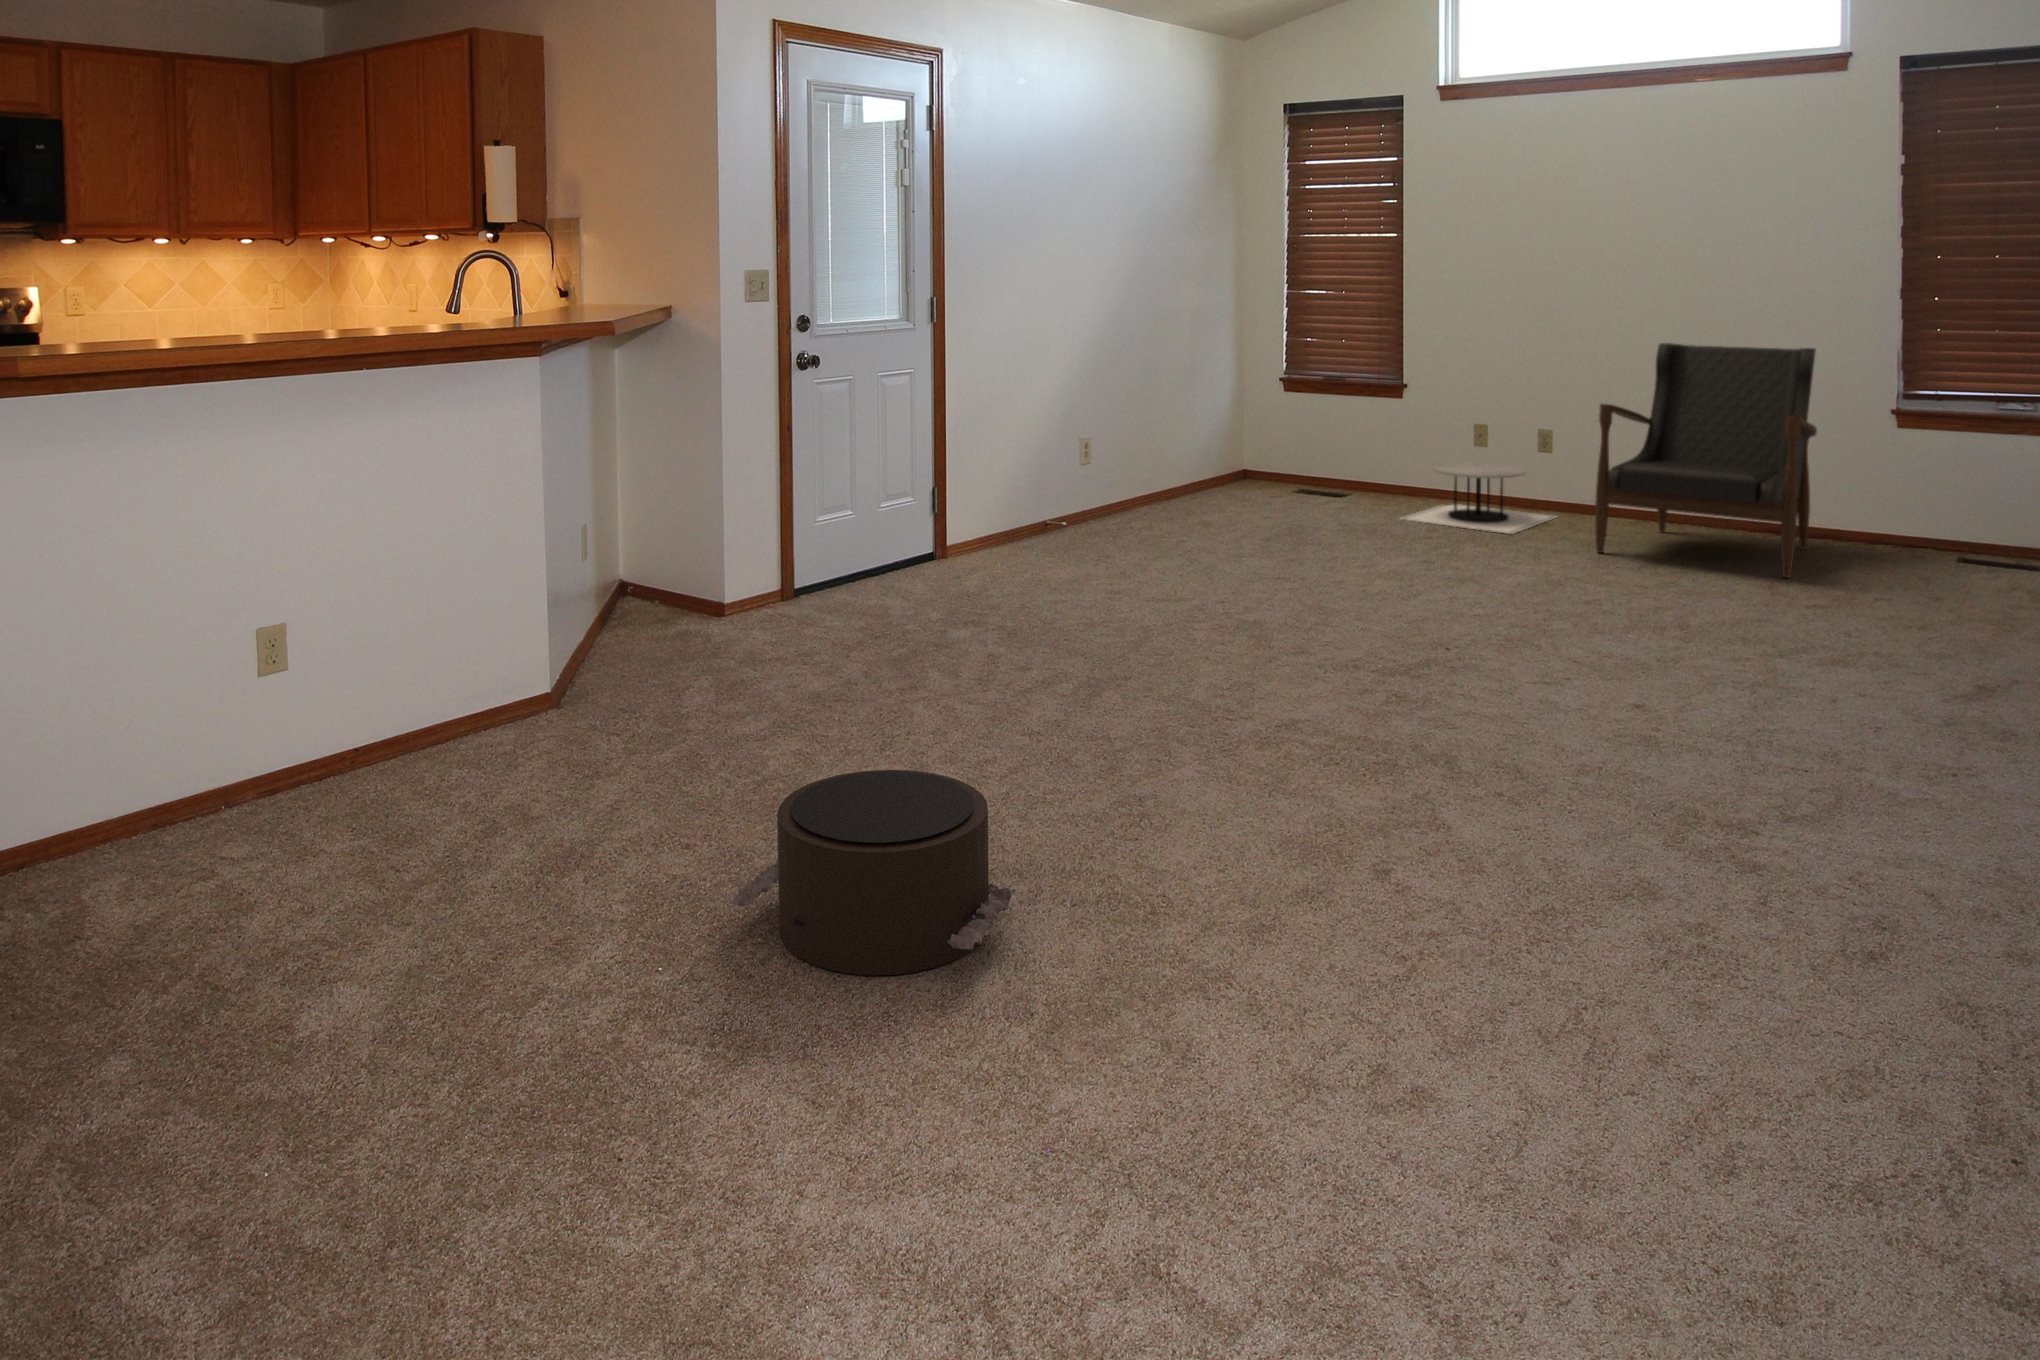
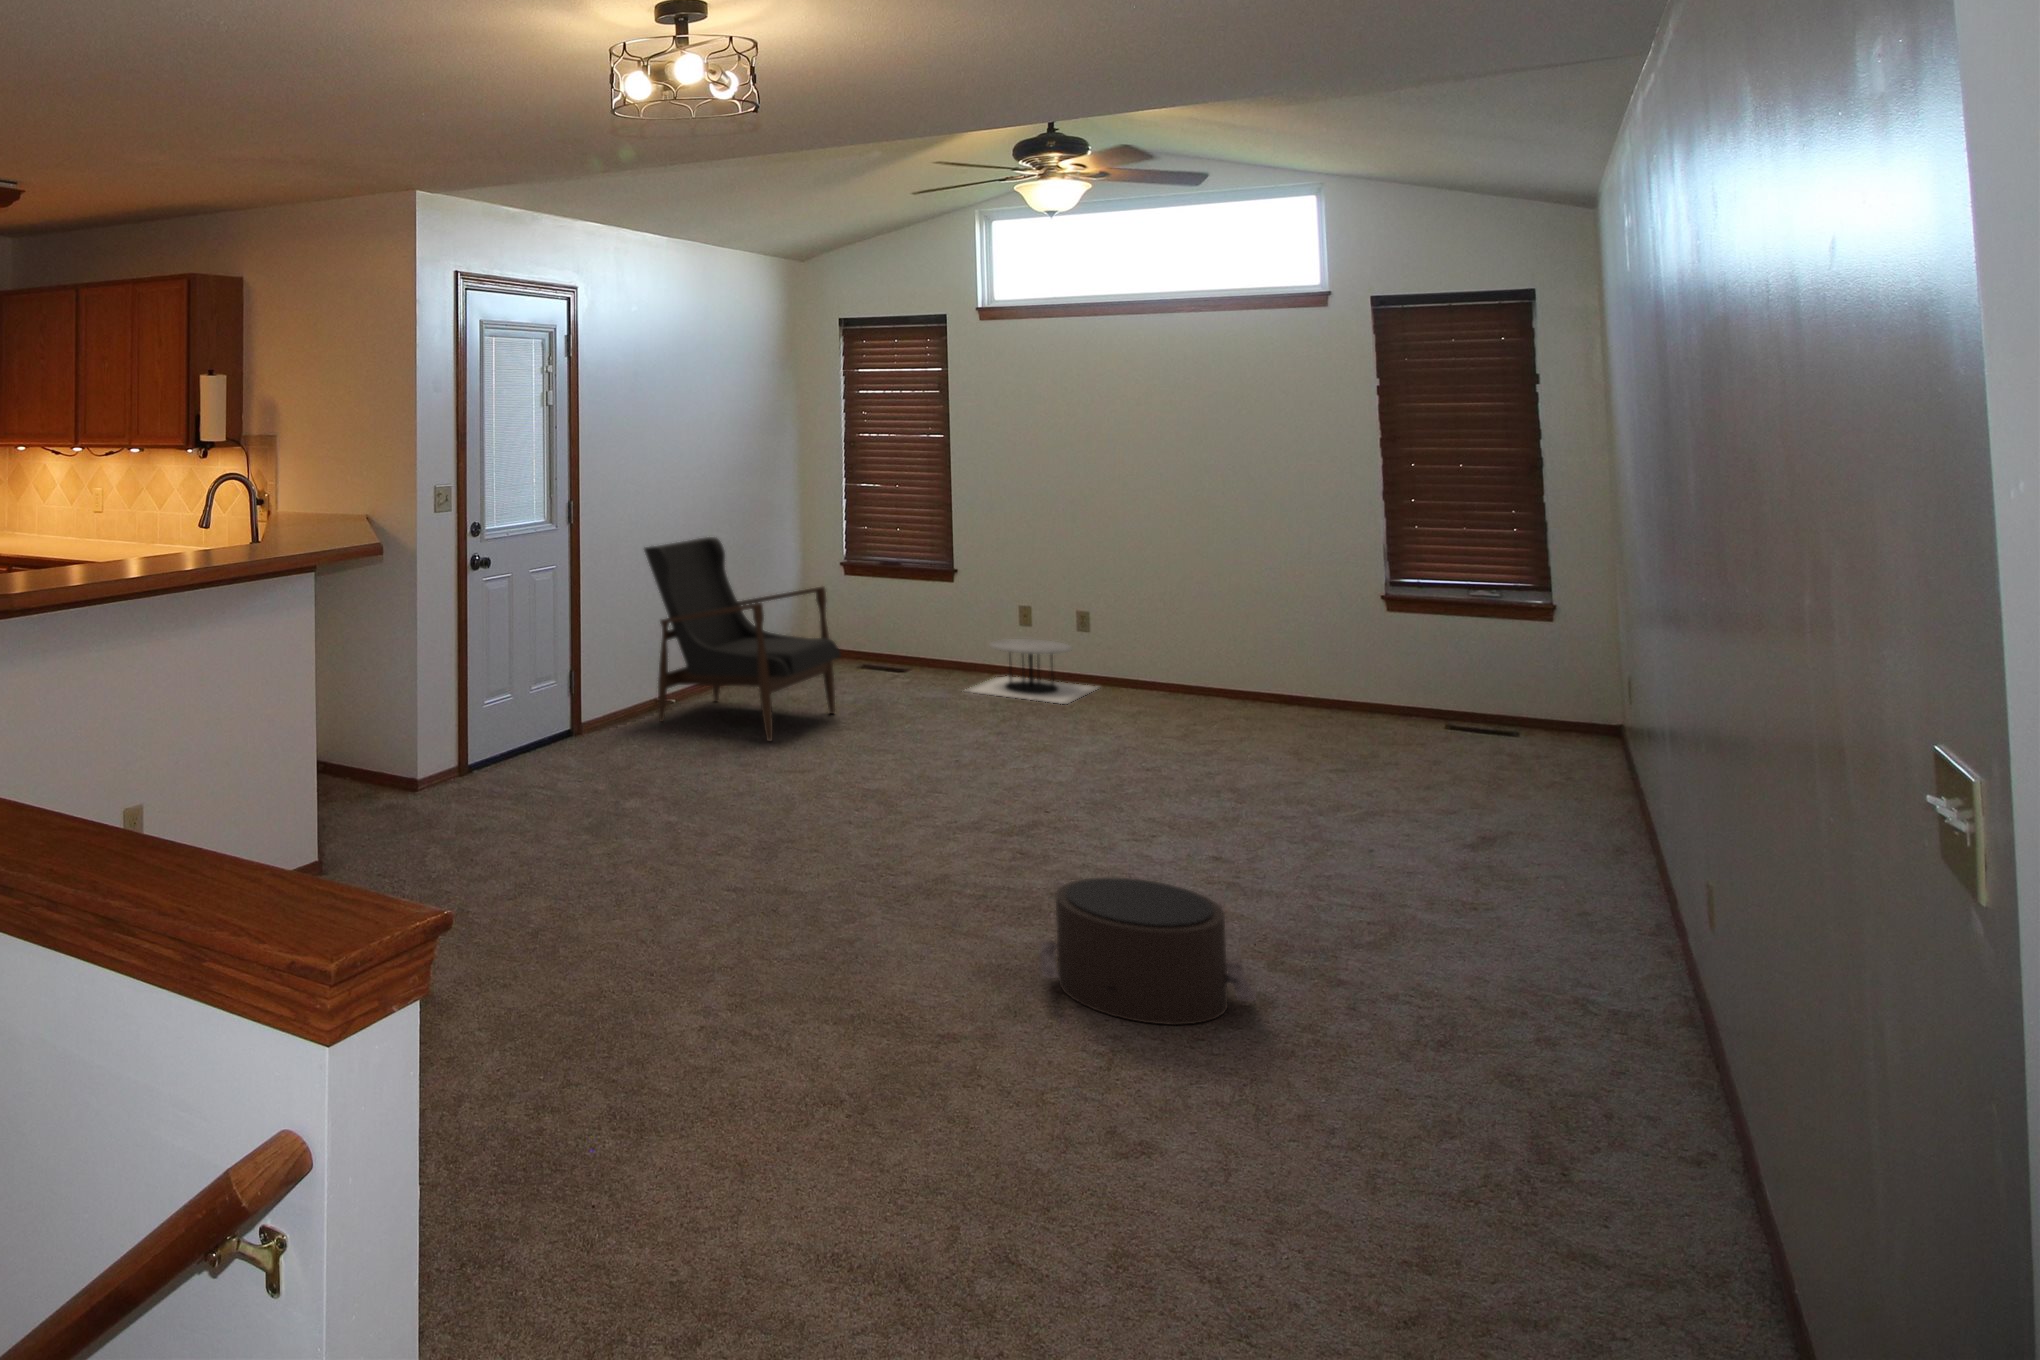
armchair: present [1595,343,1817,578] -> present [644,537,841,741]
pouf: present [731,770,1015,975] -> present [1039,877,1256,1025]

